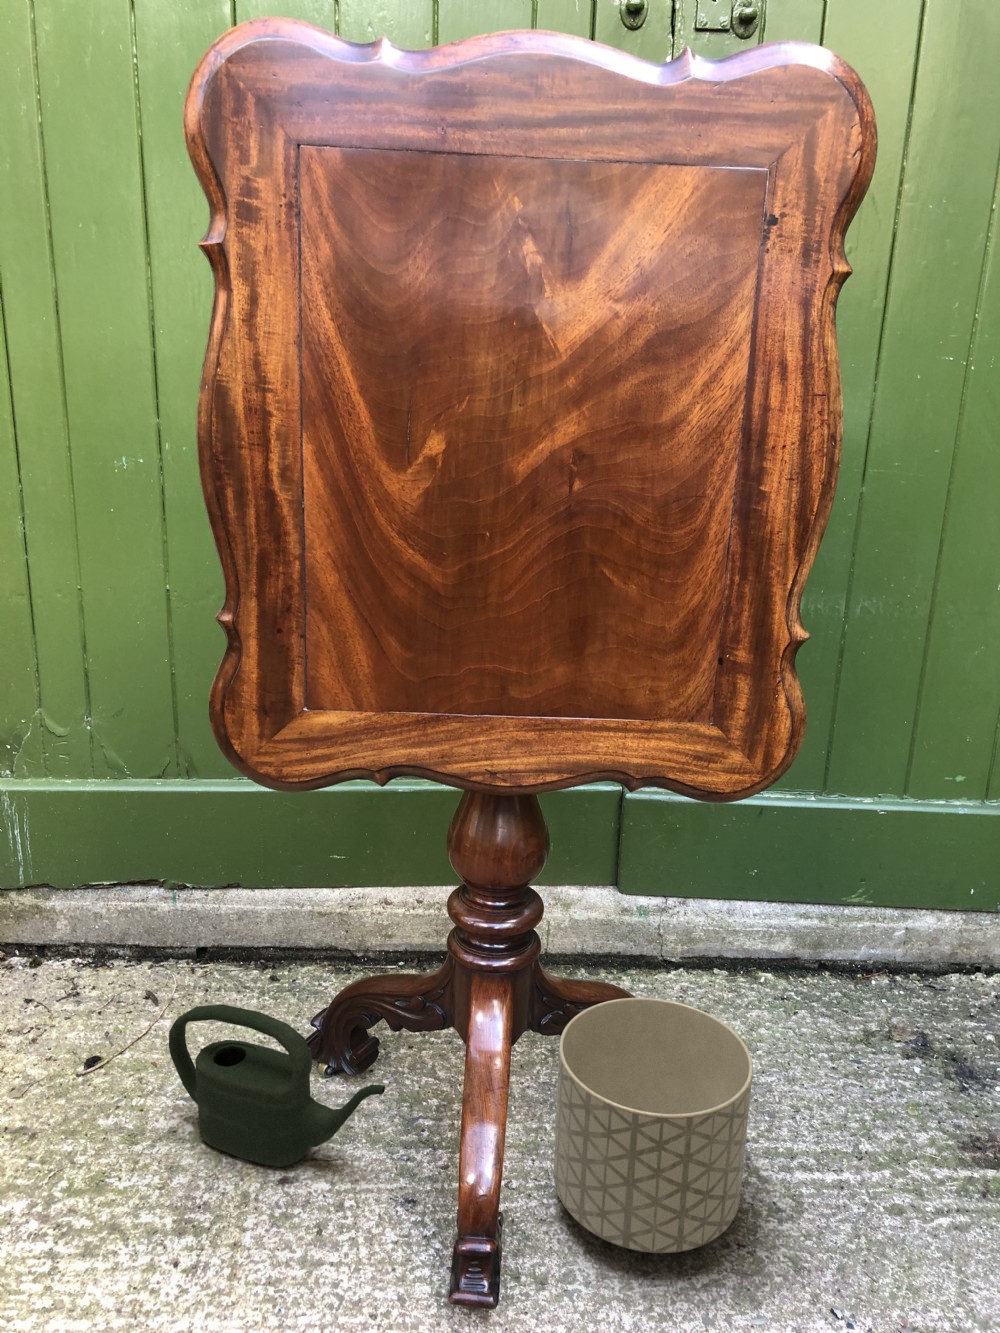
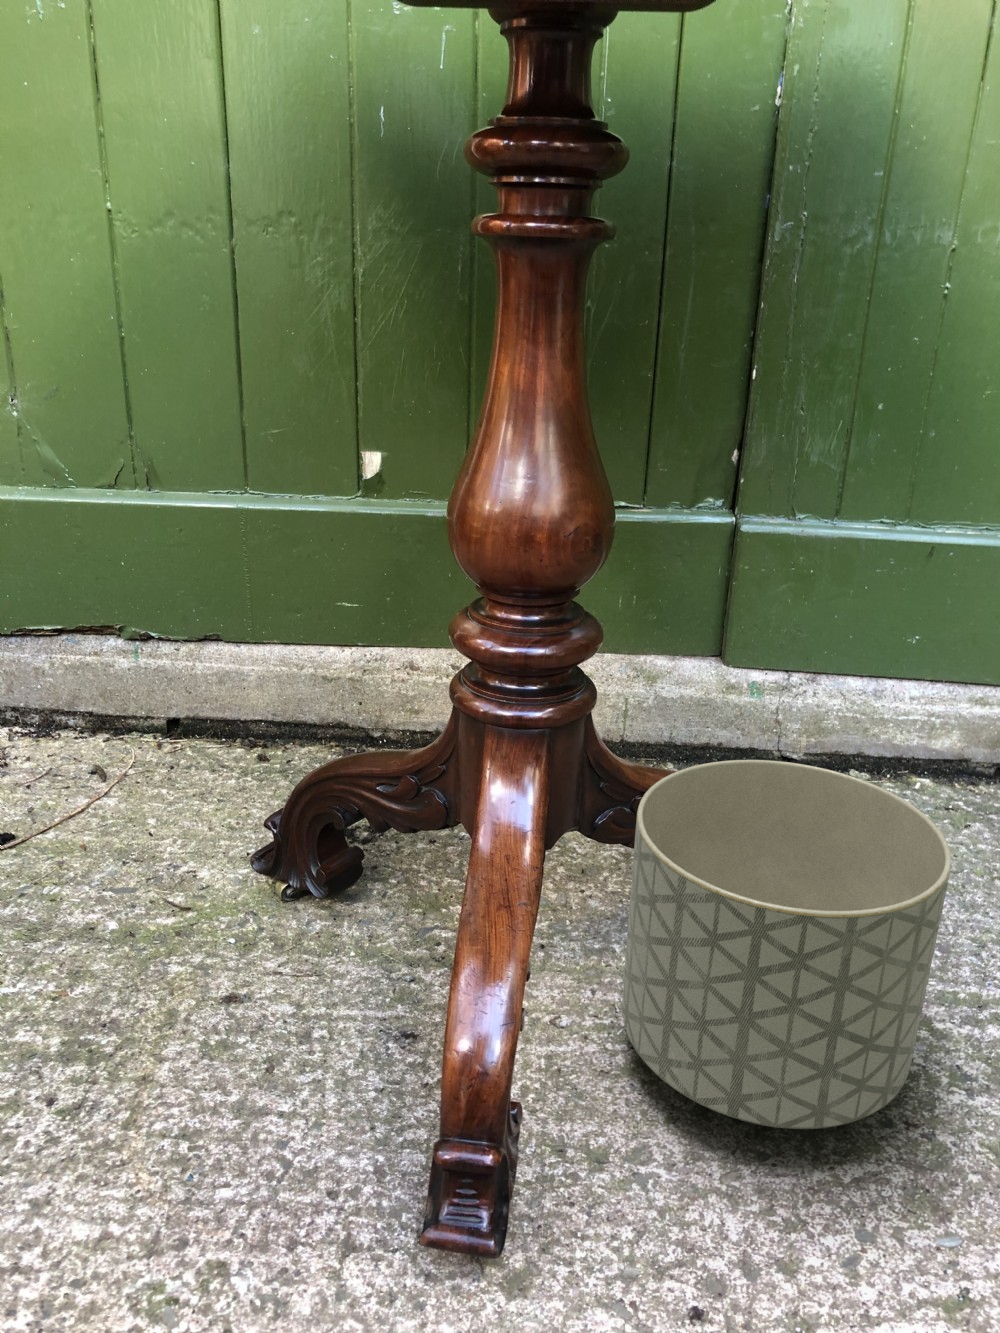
watering can: present [169,1004,385,1167] -> none [78,751,372,980]

